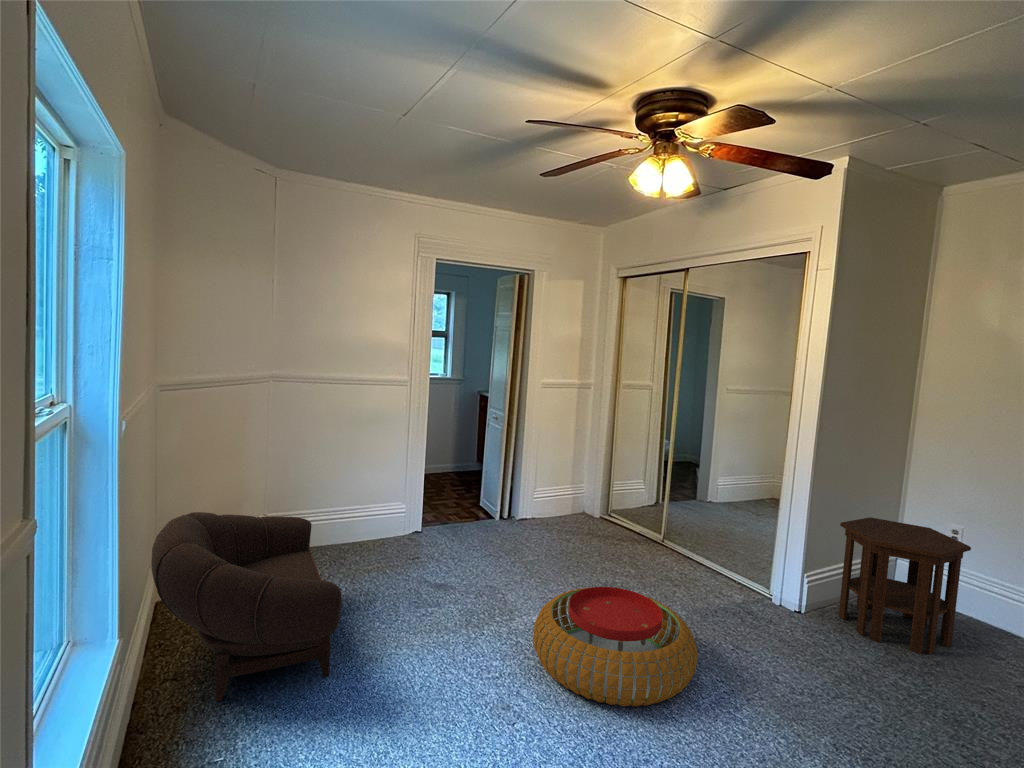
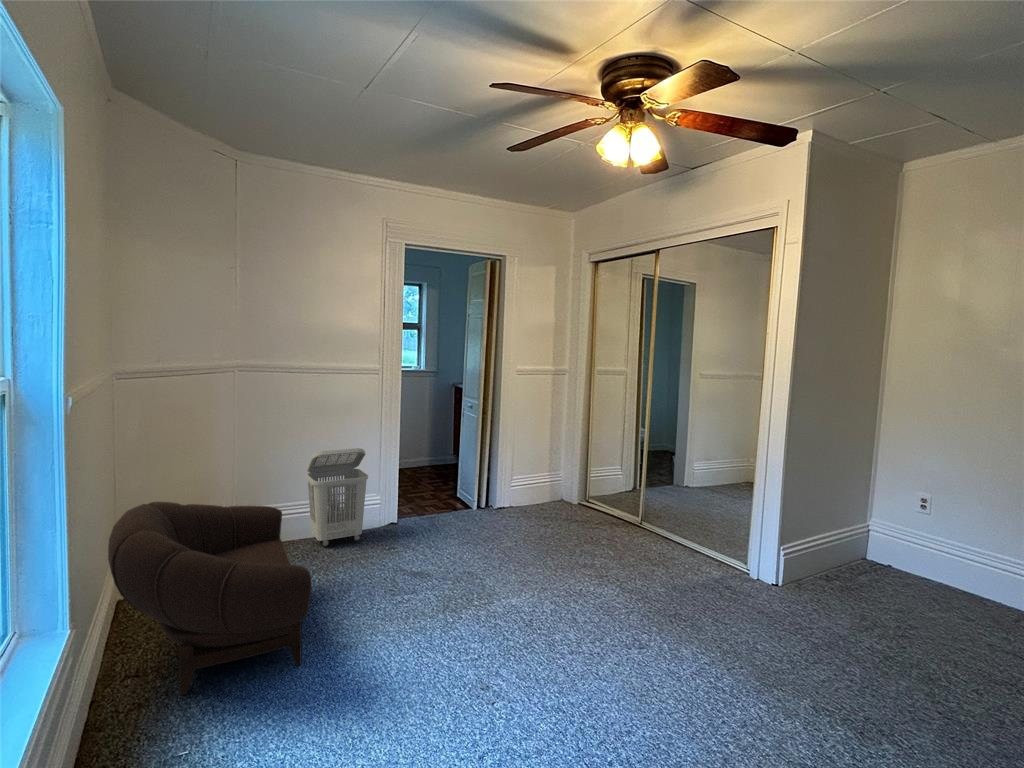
laundry basket: none [333,459,393,555] -> present [306,448,368,546]
side table: present [839,517,971,654] -> none [812,489,939,618]
pouf: present [533,587,698,707] -> none [512,564,677,681]

